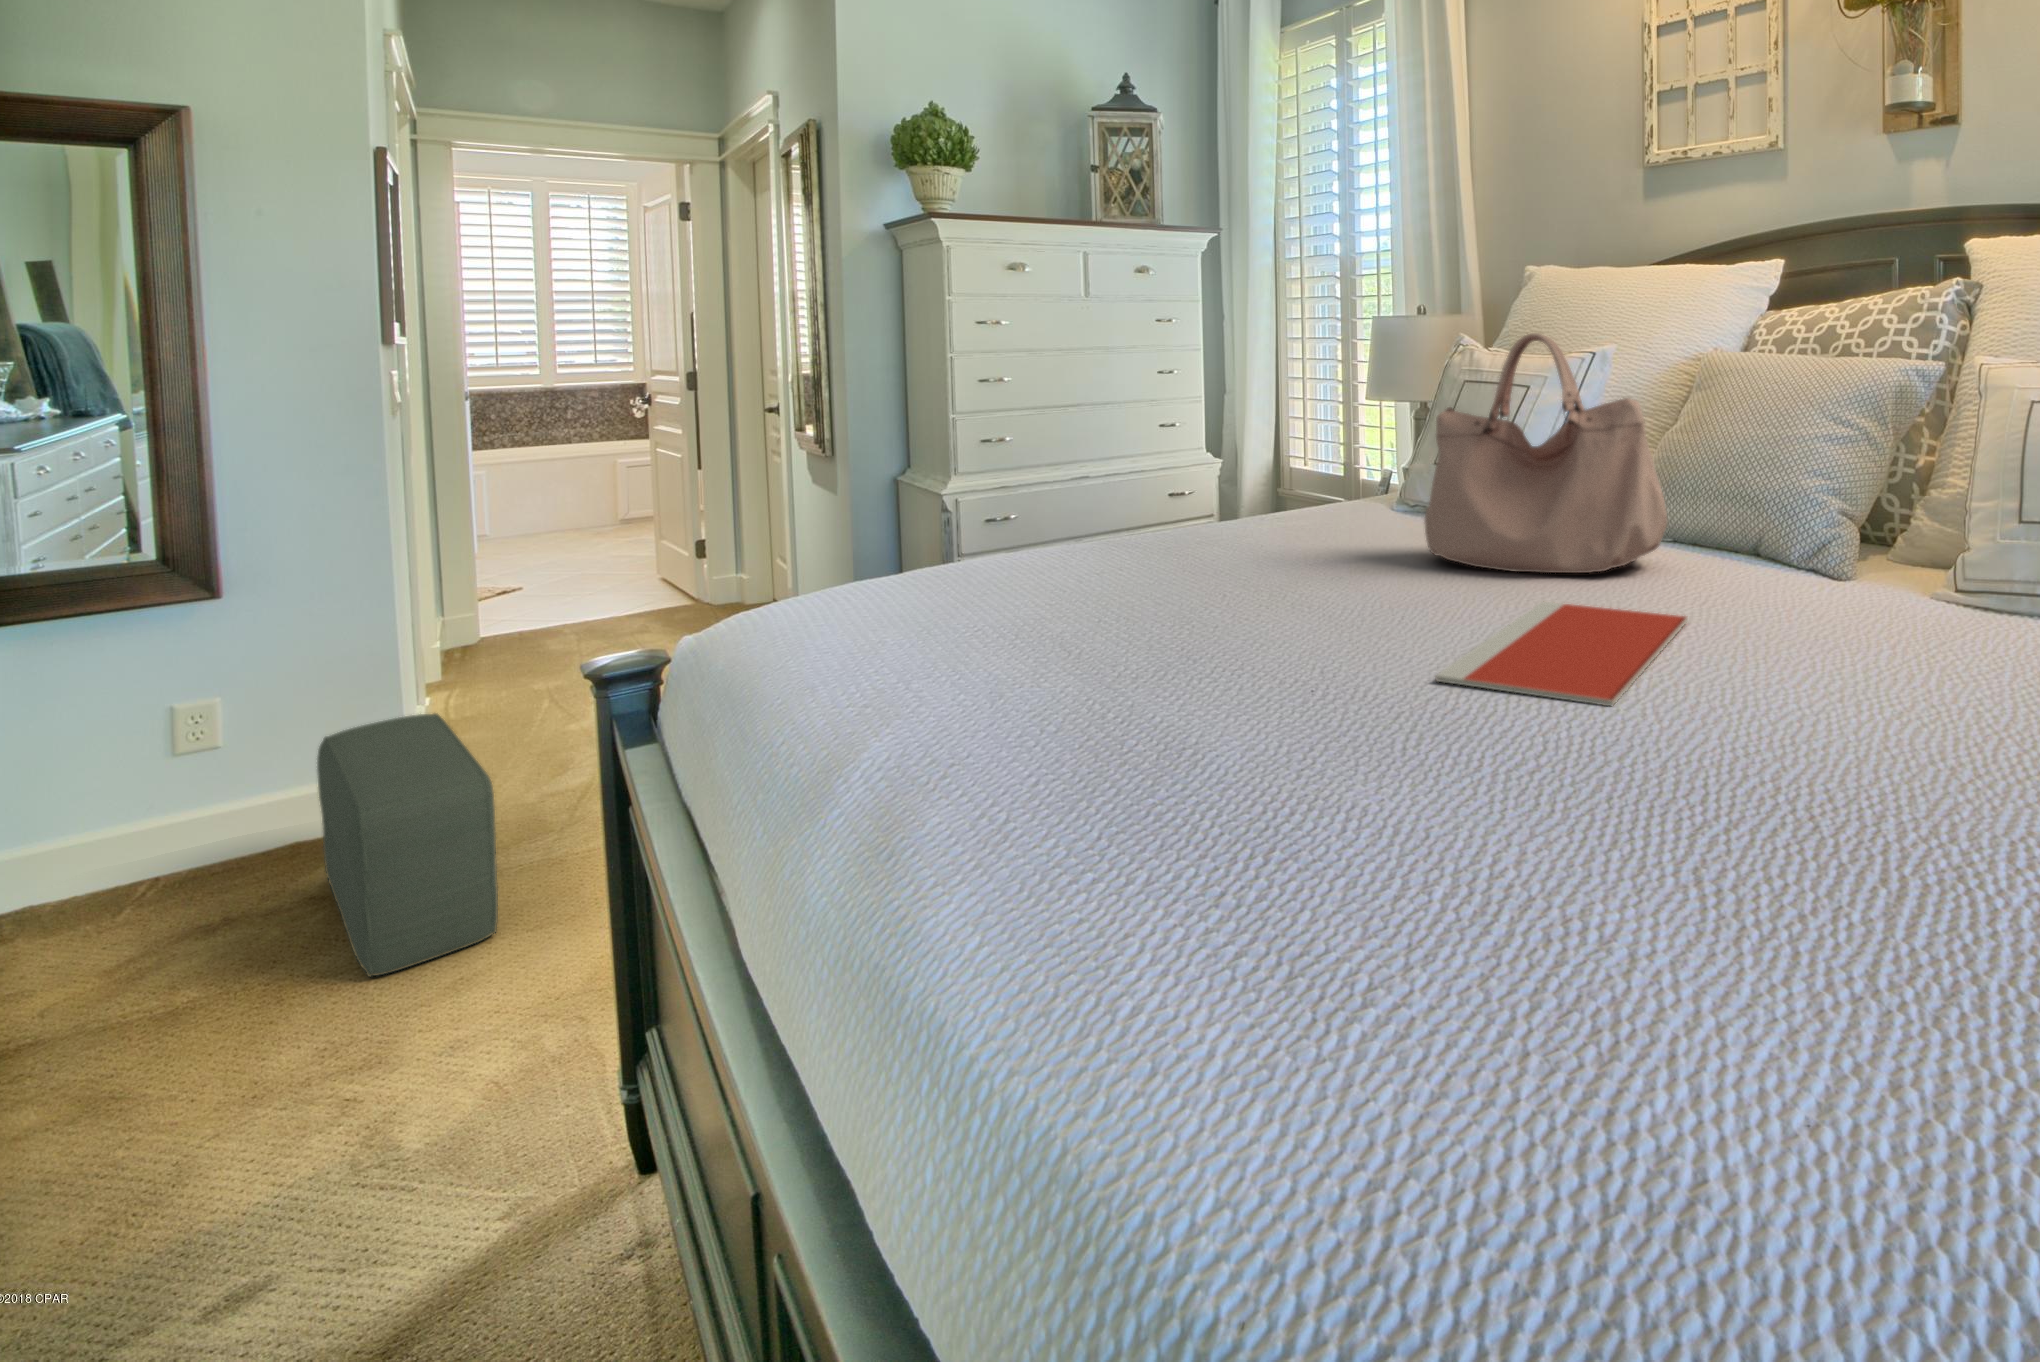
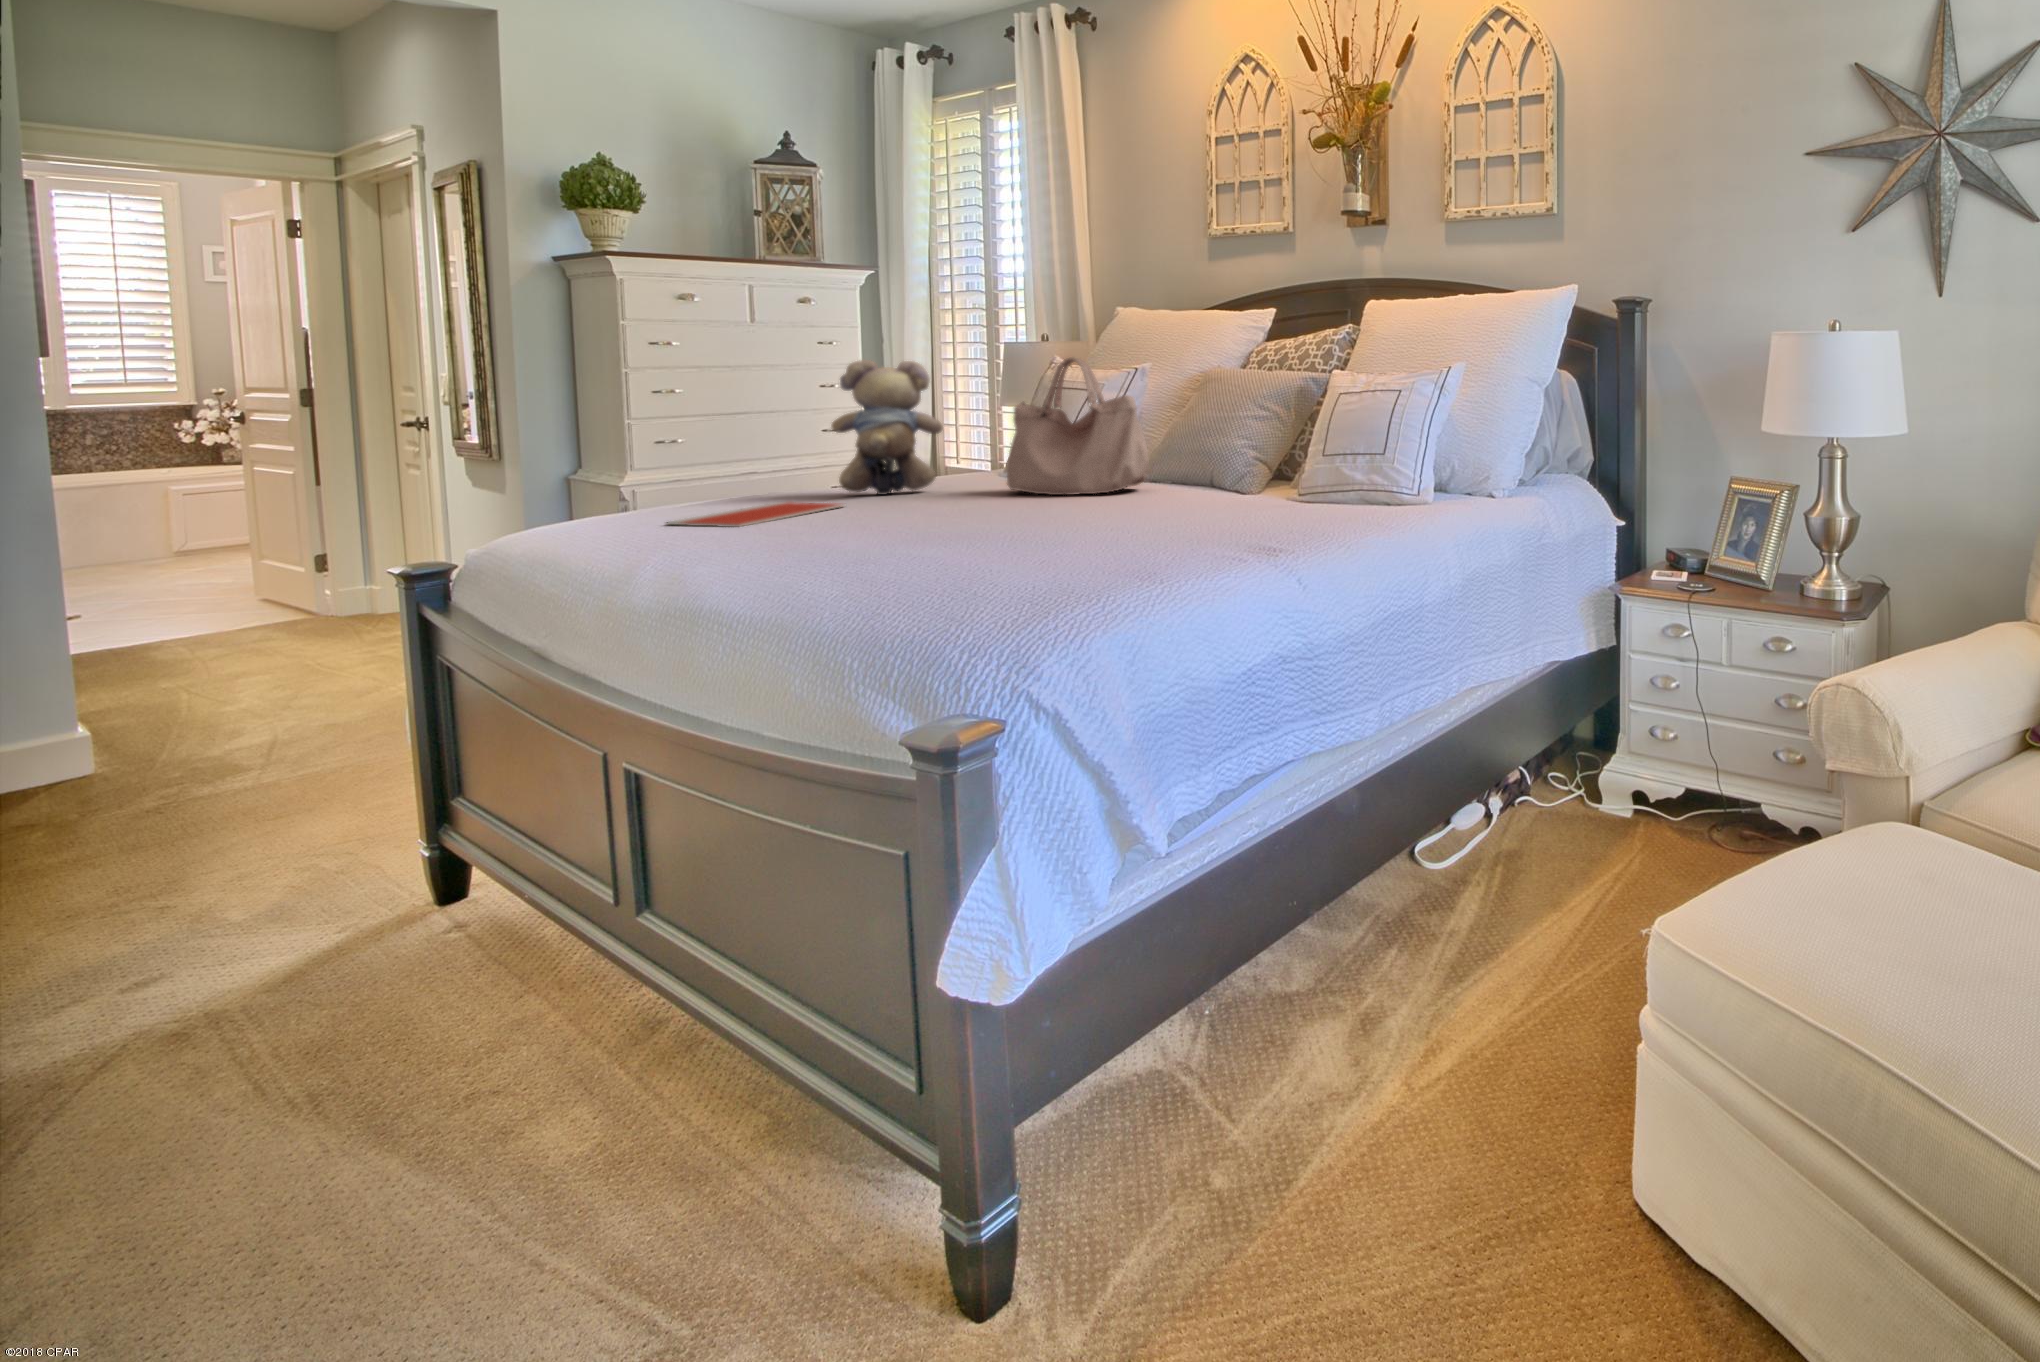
teddy bear: none [1166,339,1326,554] -> present [831,360,943,495]
notebook: present [1435,601,1688,706] -> present [666,502,845,527]
pouf: present [317,713,498,976] -> none [53,666,266,839]

